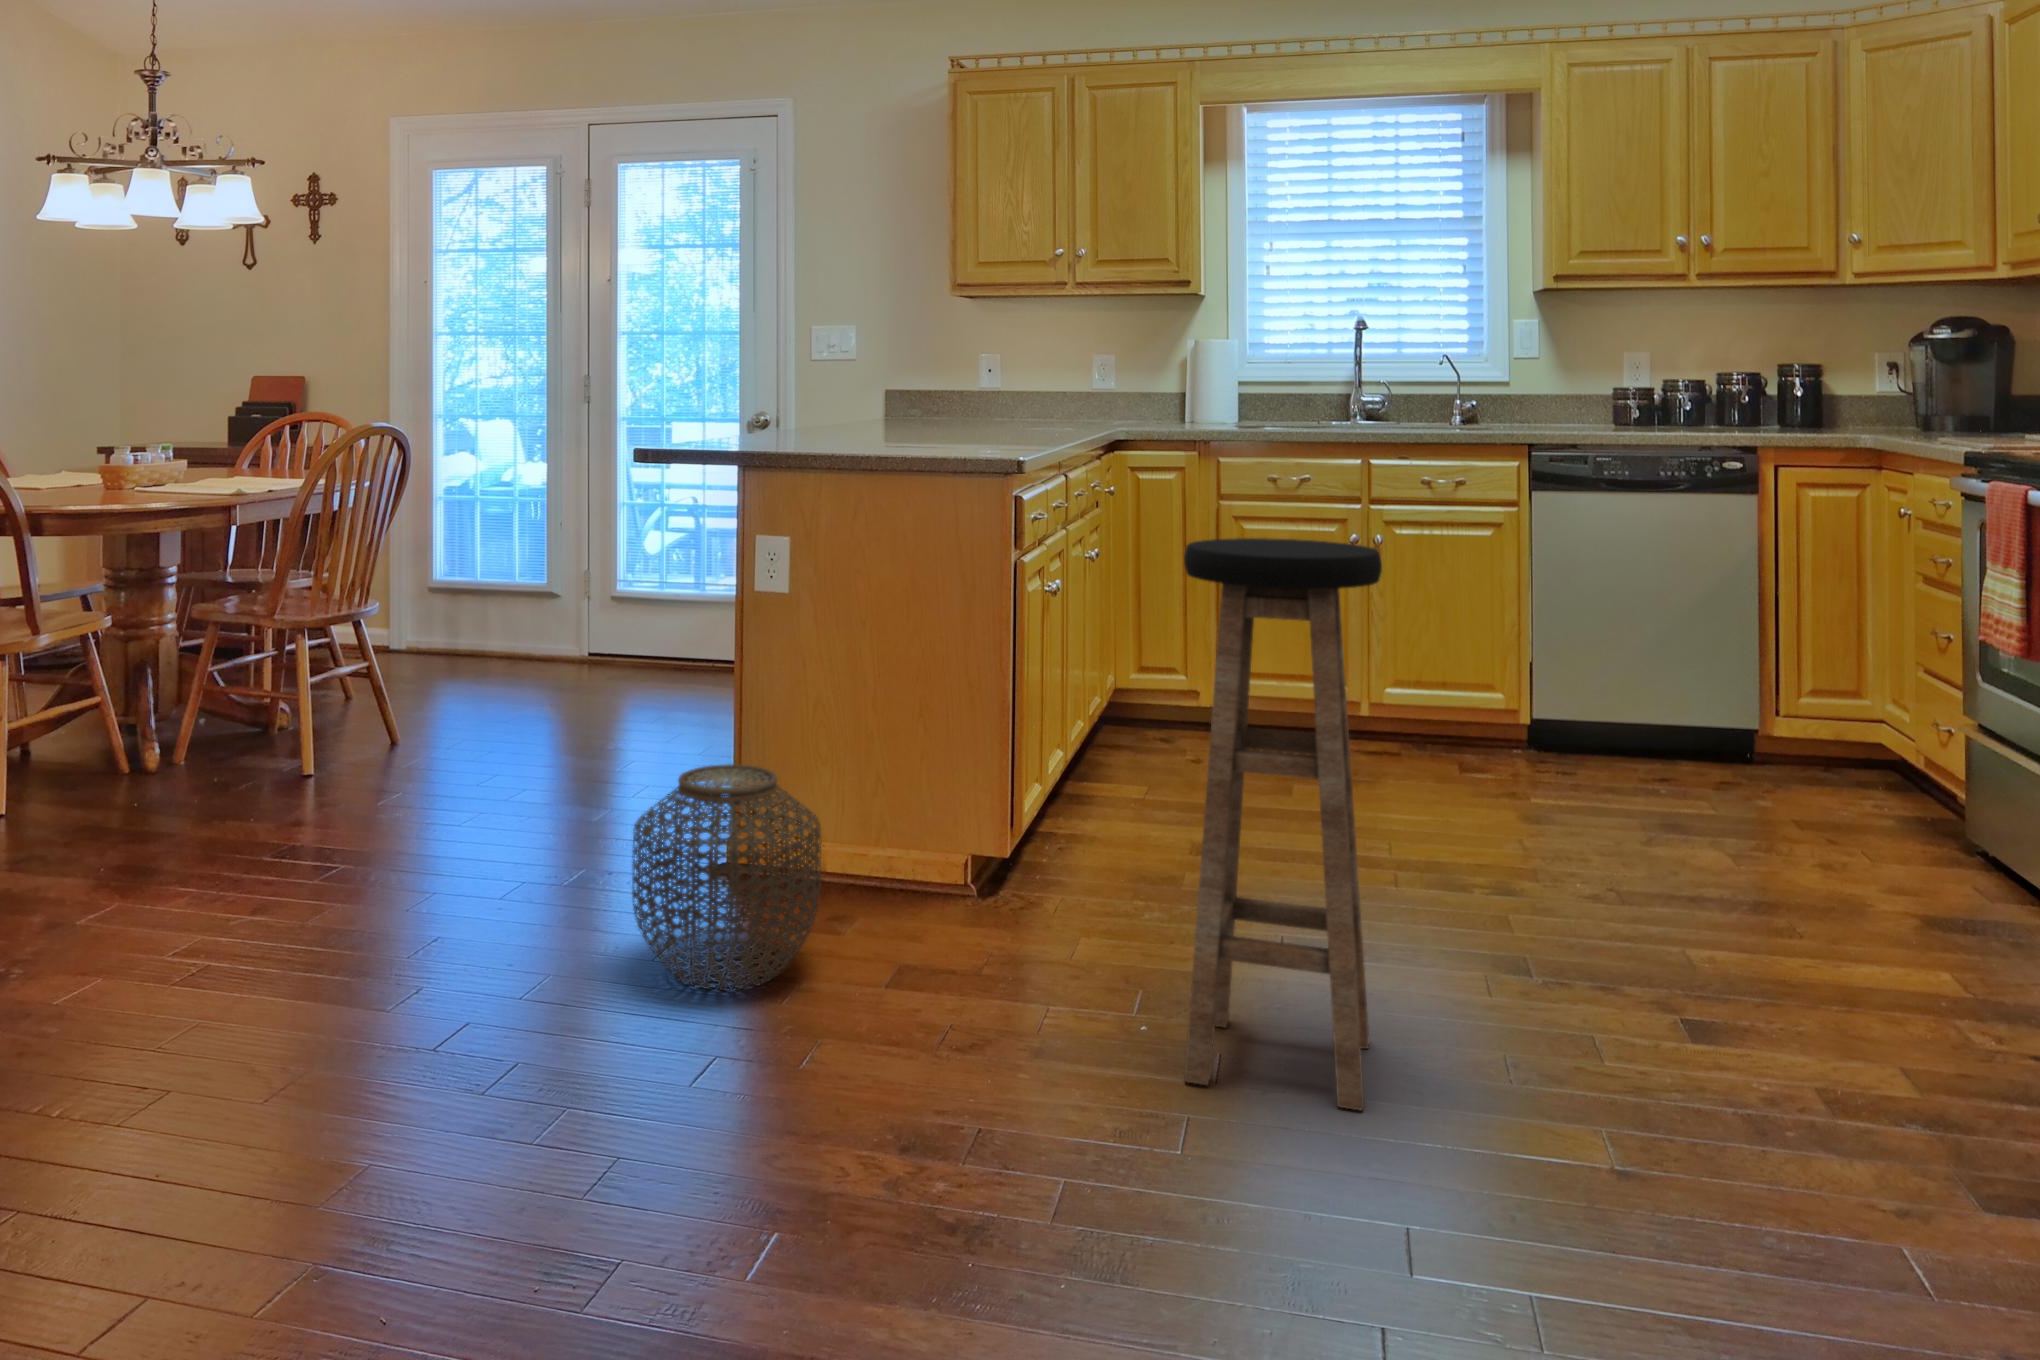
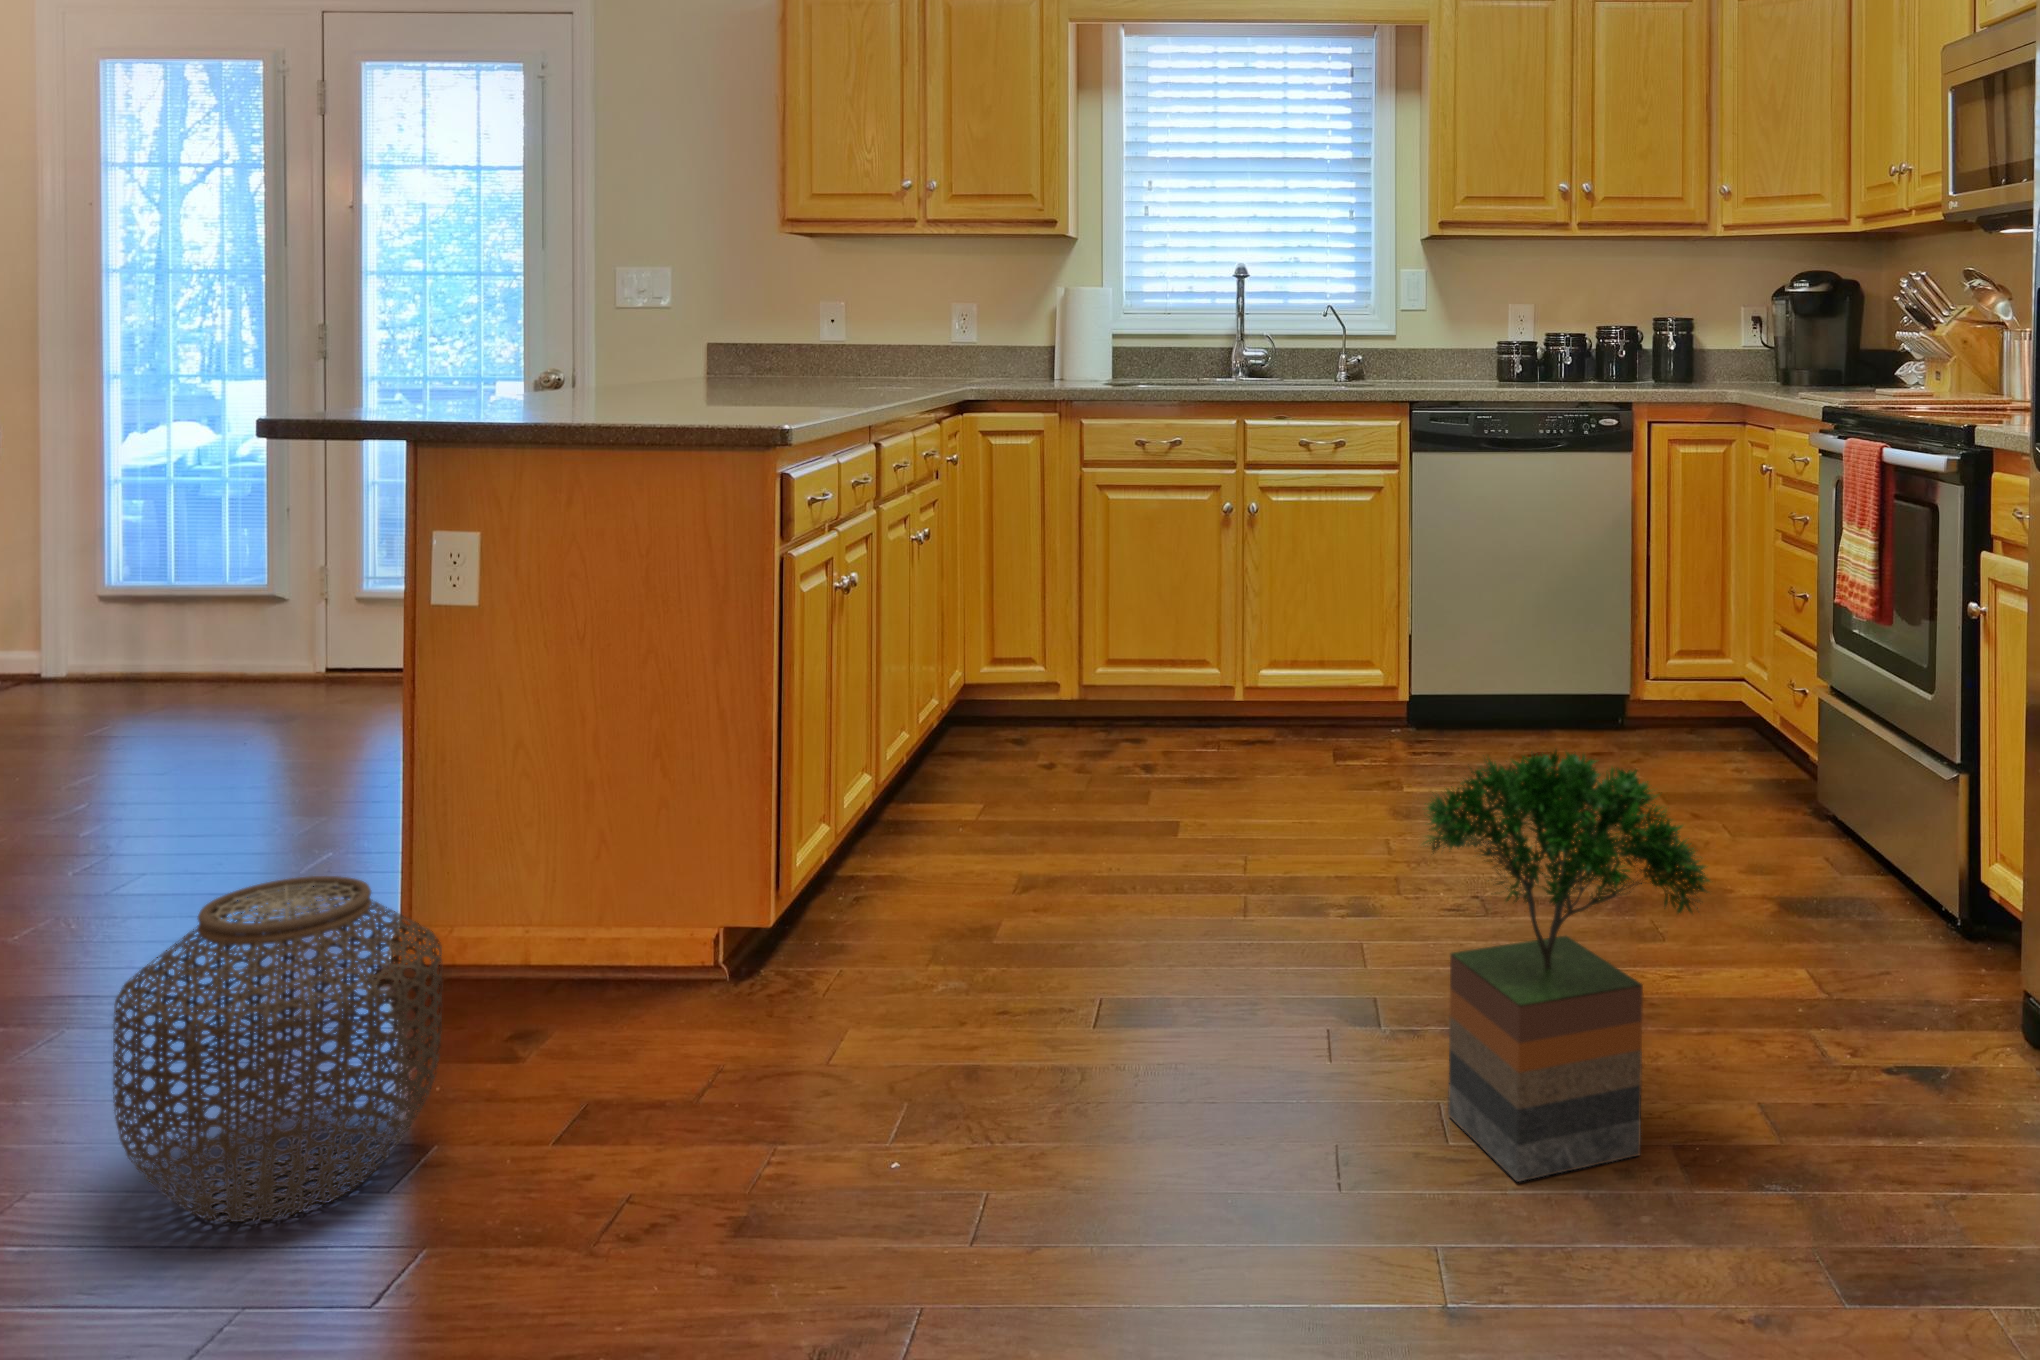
bar stool: present [1184,538,1382,1110] -> none [929,529,1199,1283]
potted tree: none [1562,736,1842,1088] -> present [1424,750,1710,1182]

